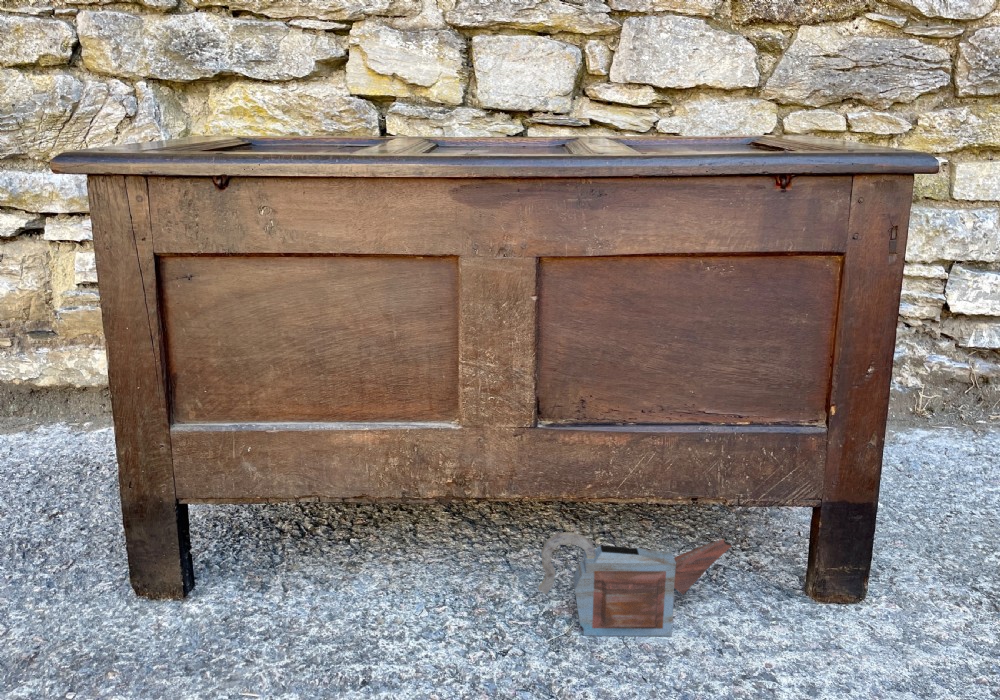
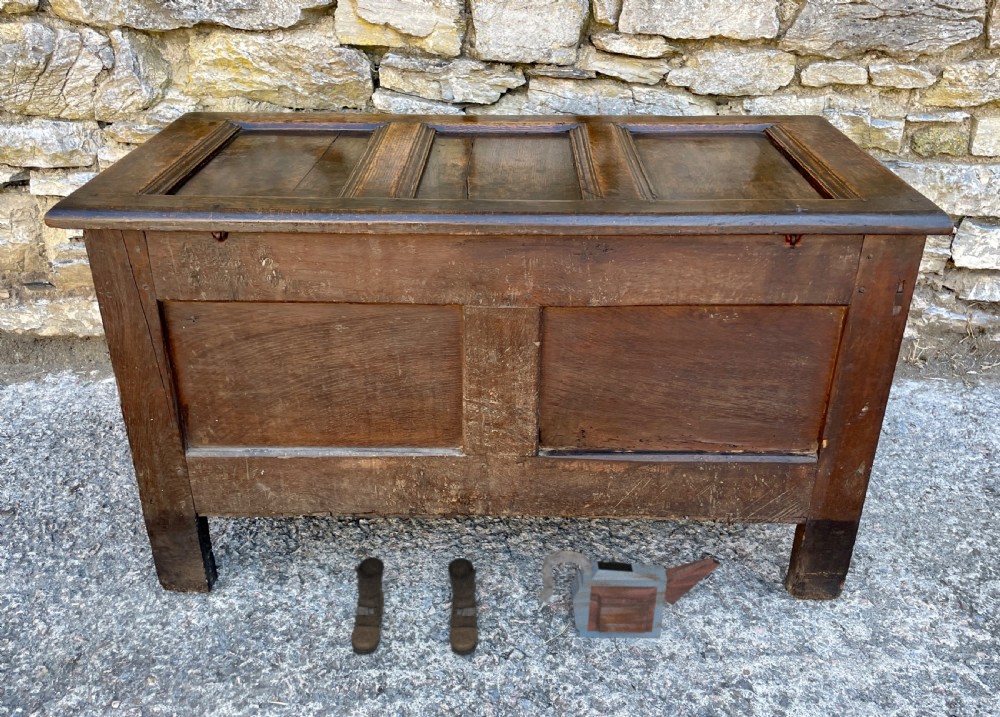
boots: none [335,548,473,650] -> present [352,557,478,655]

